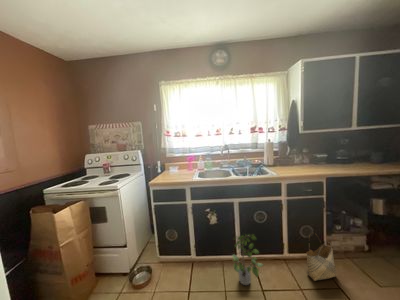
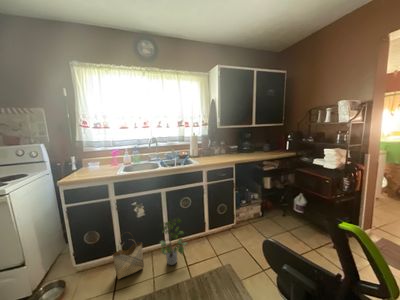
woven basket: present [307,233,337,281] -> present [112,240,144,279]

